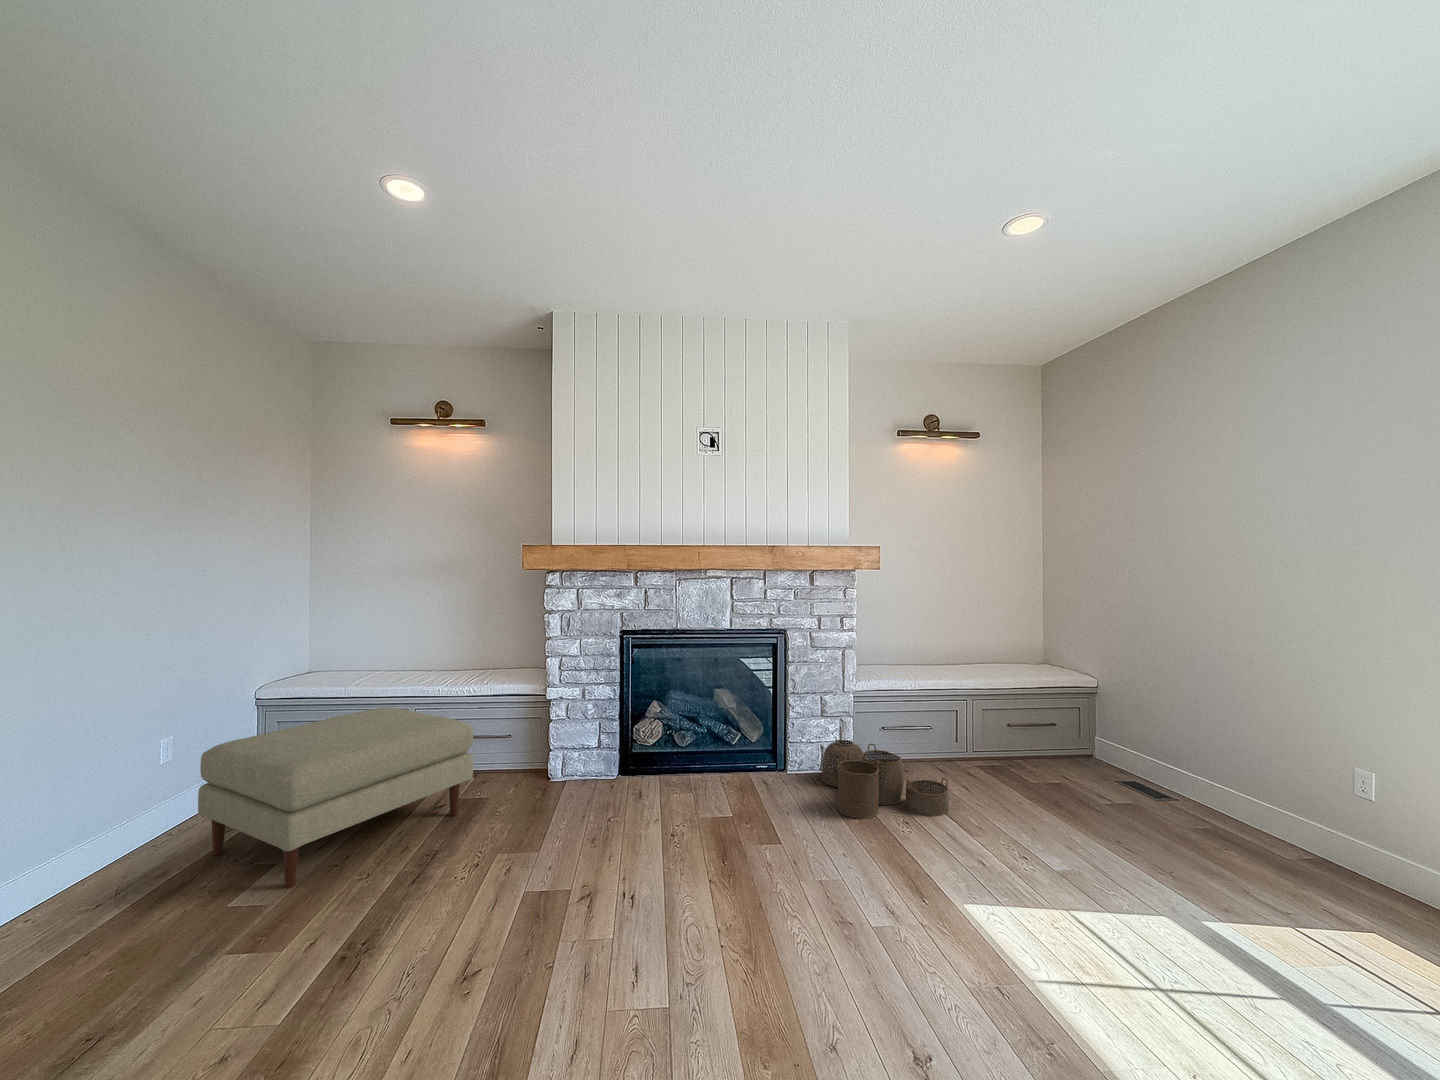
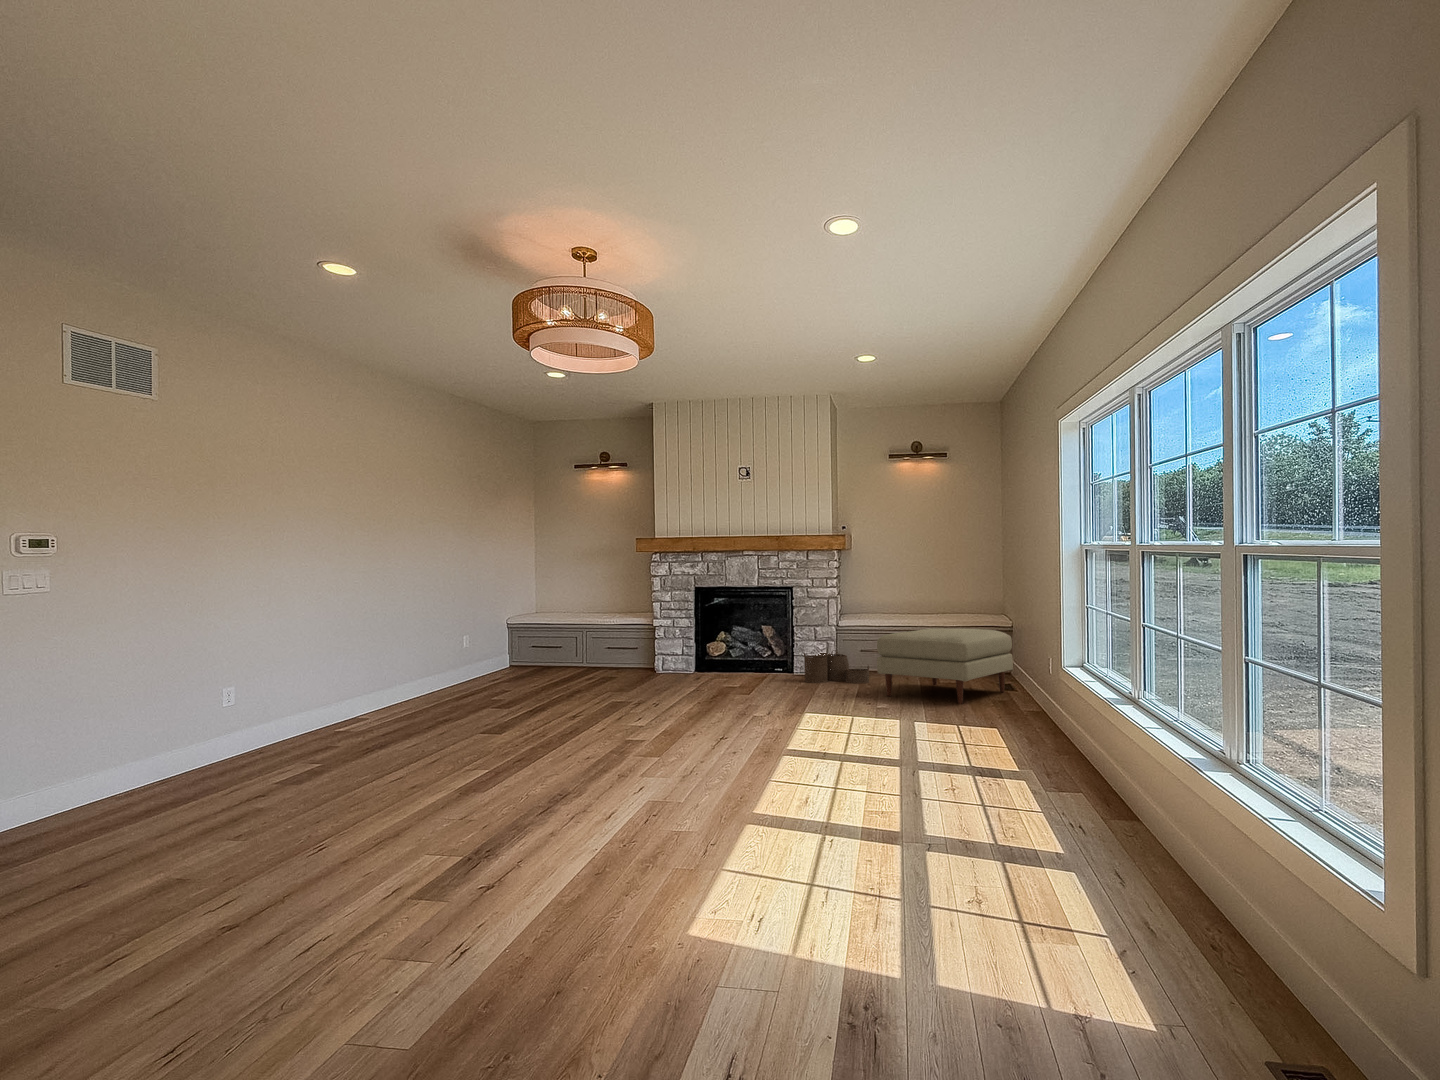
ottoman: present [198,707,473,889] -> present [877,628,1013,704]

